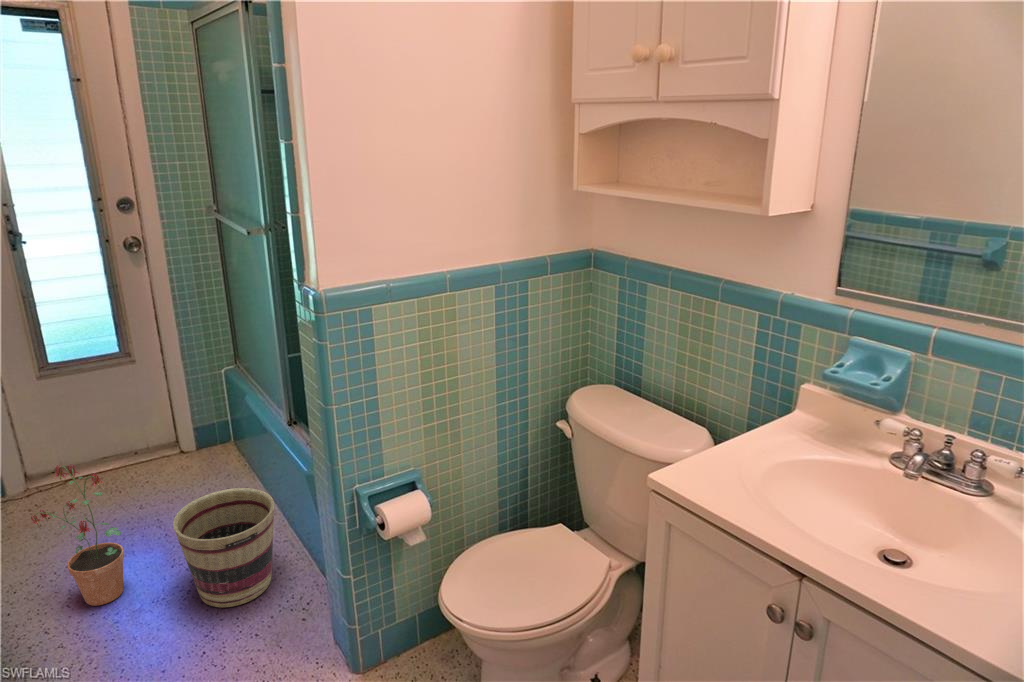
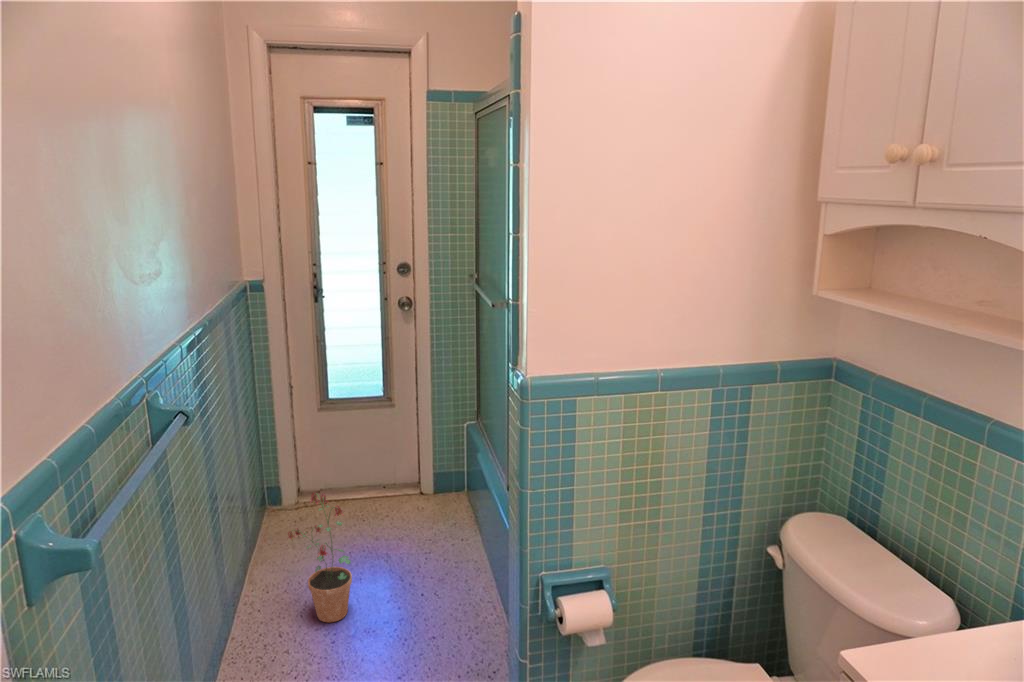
basket: present [173,488,274,607] -> none [390,542,479,656]

